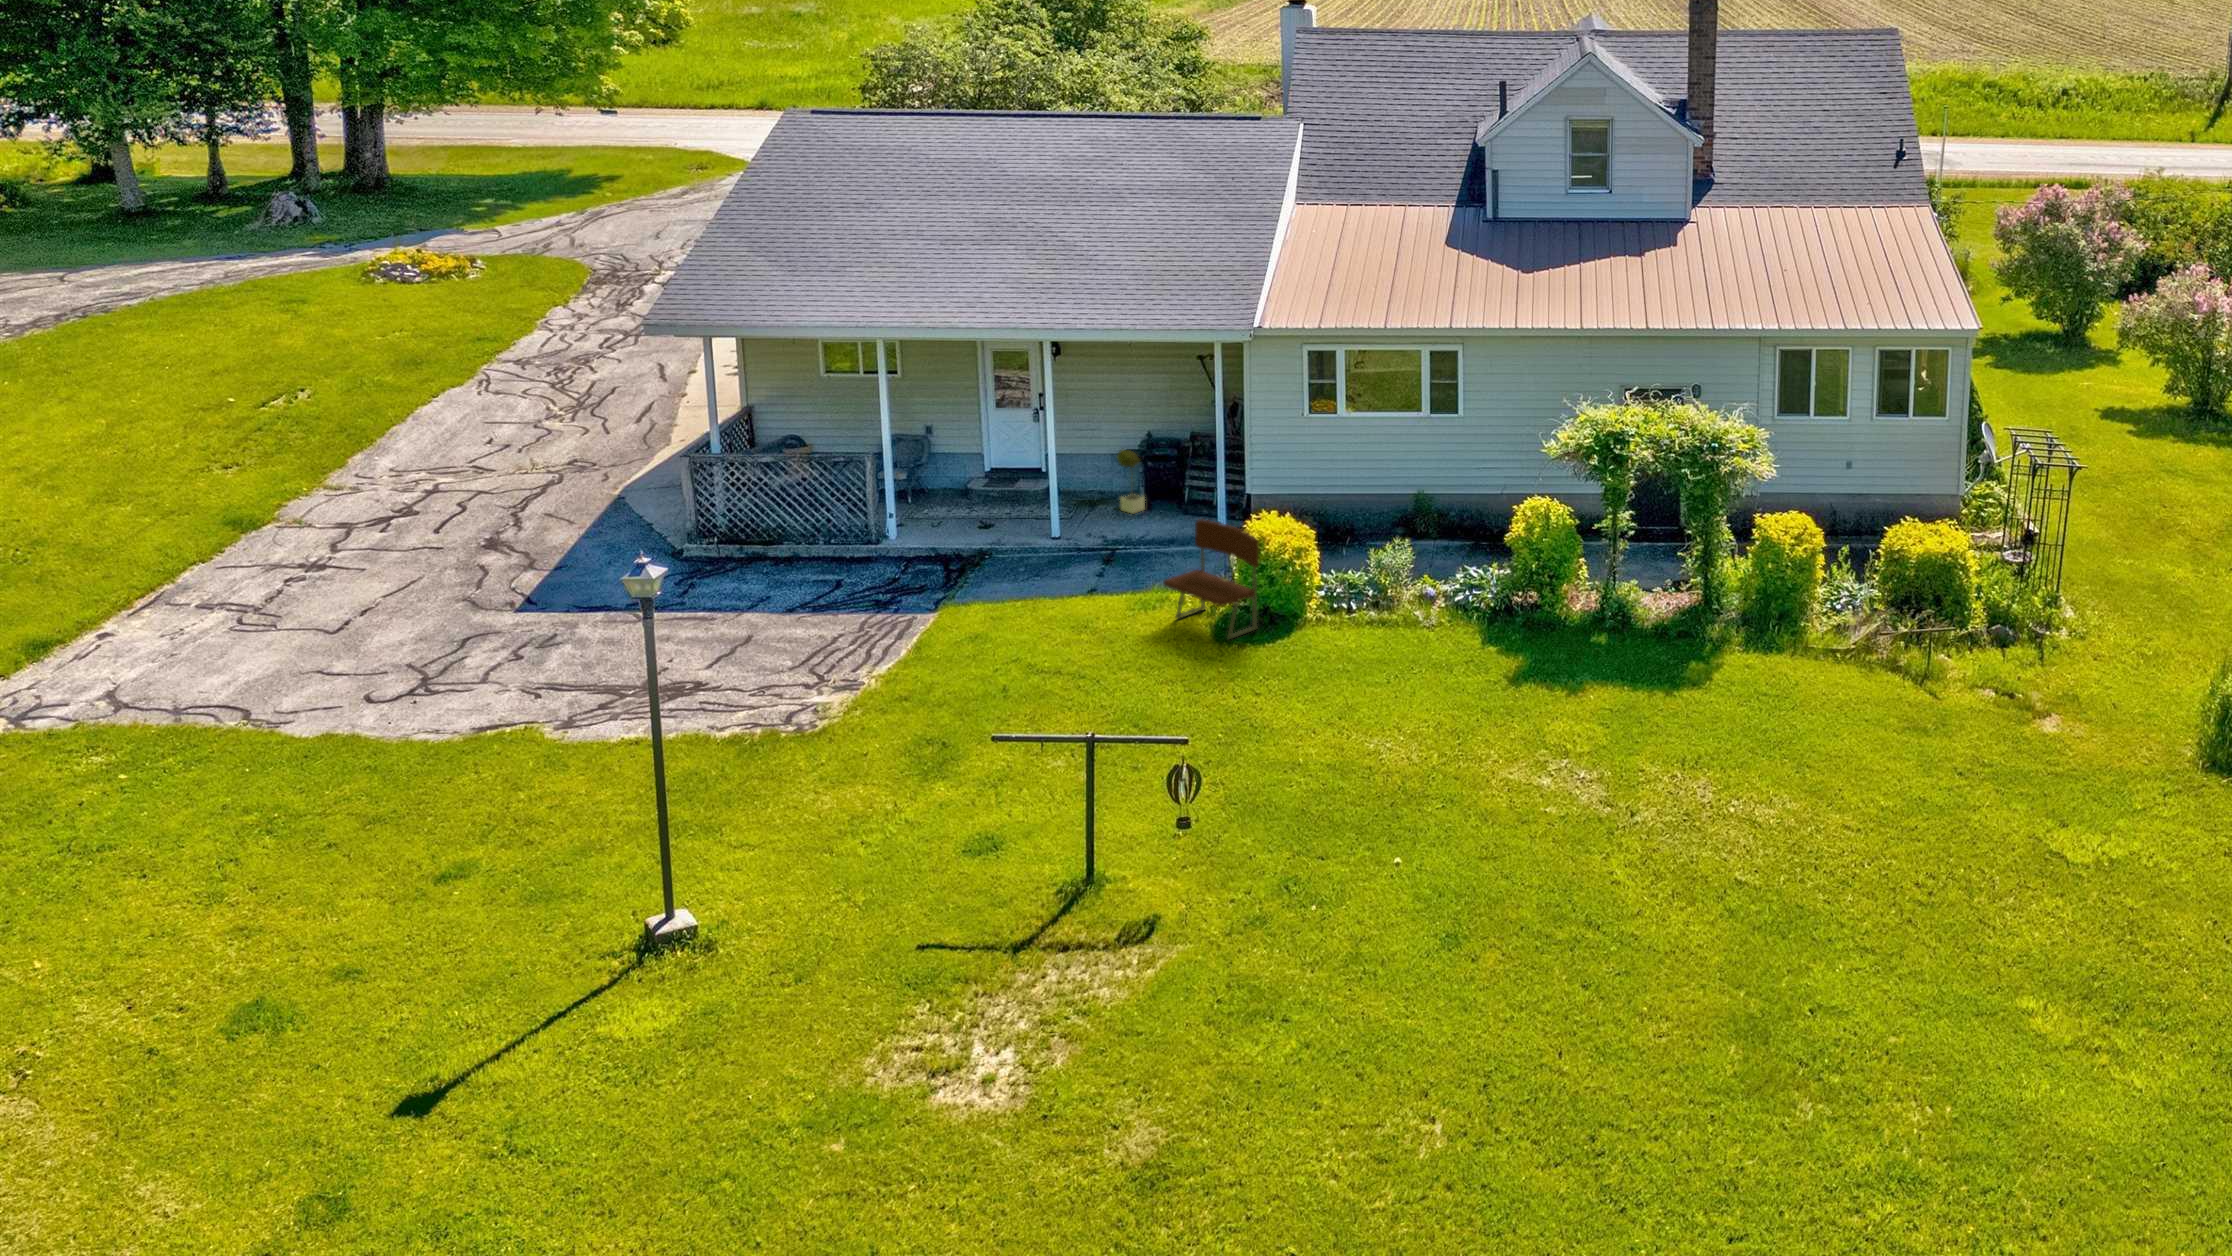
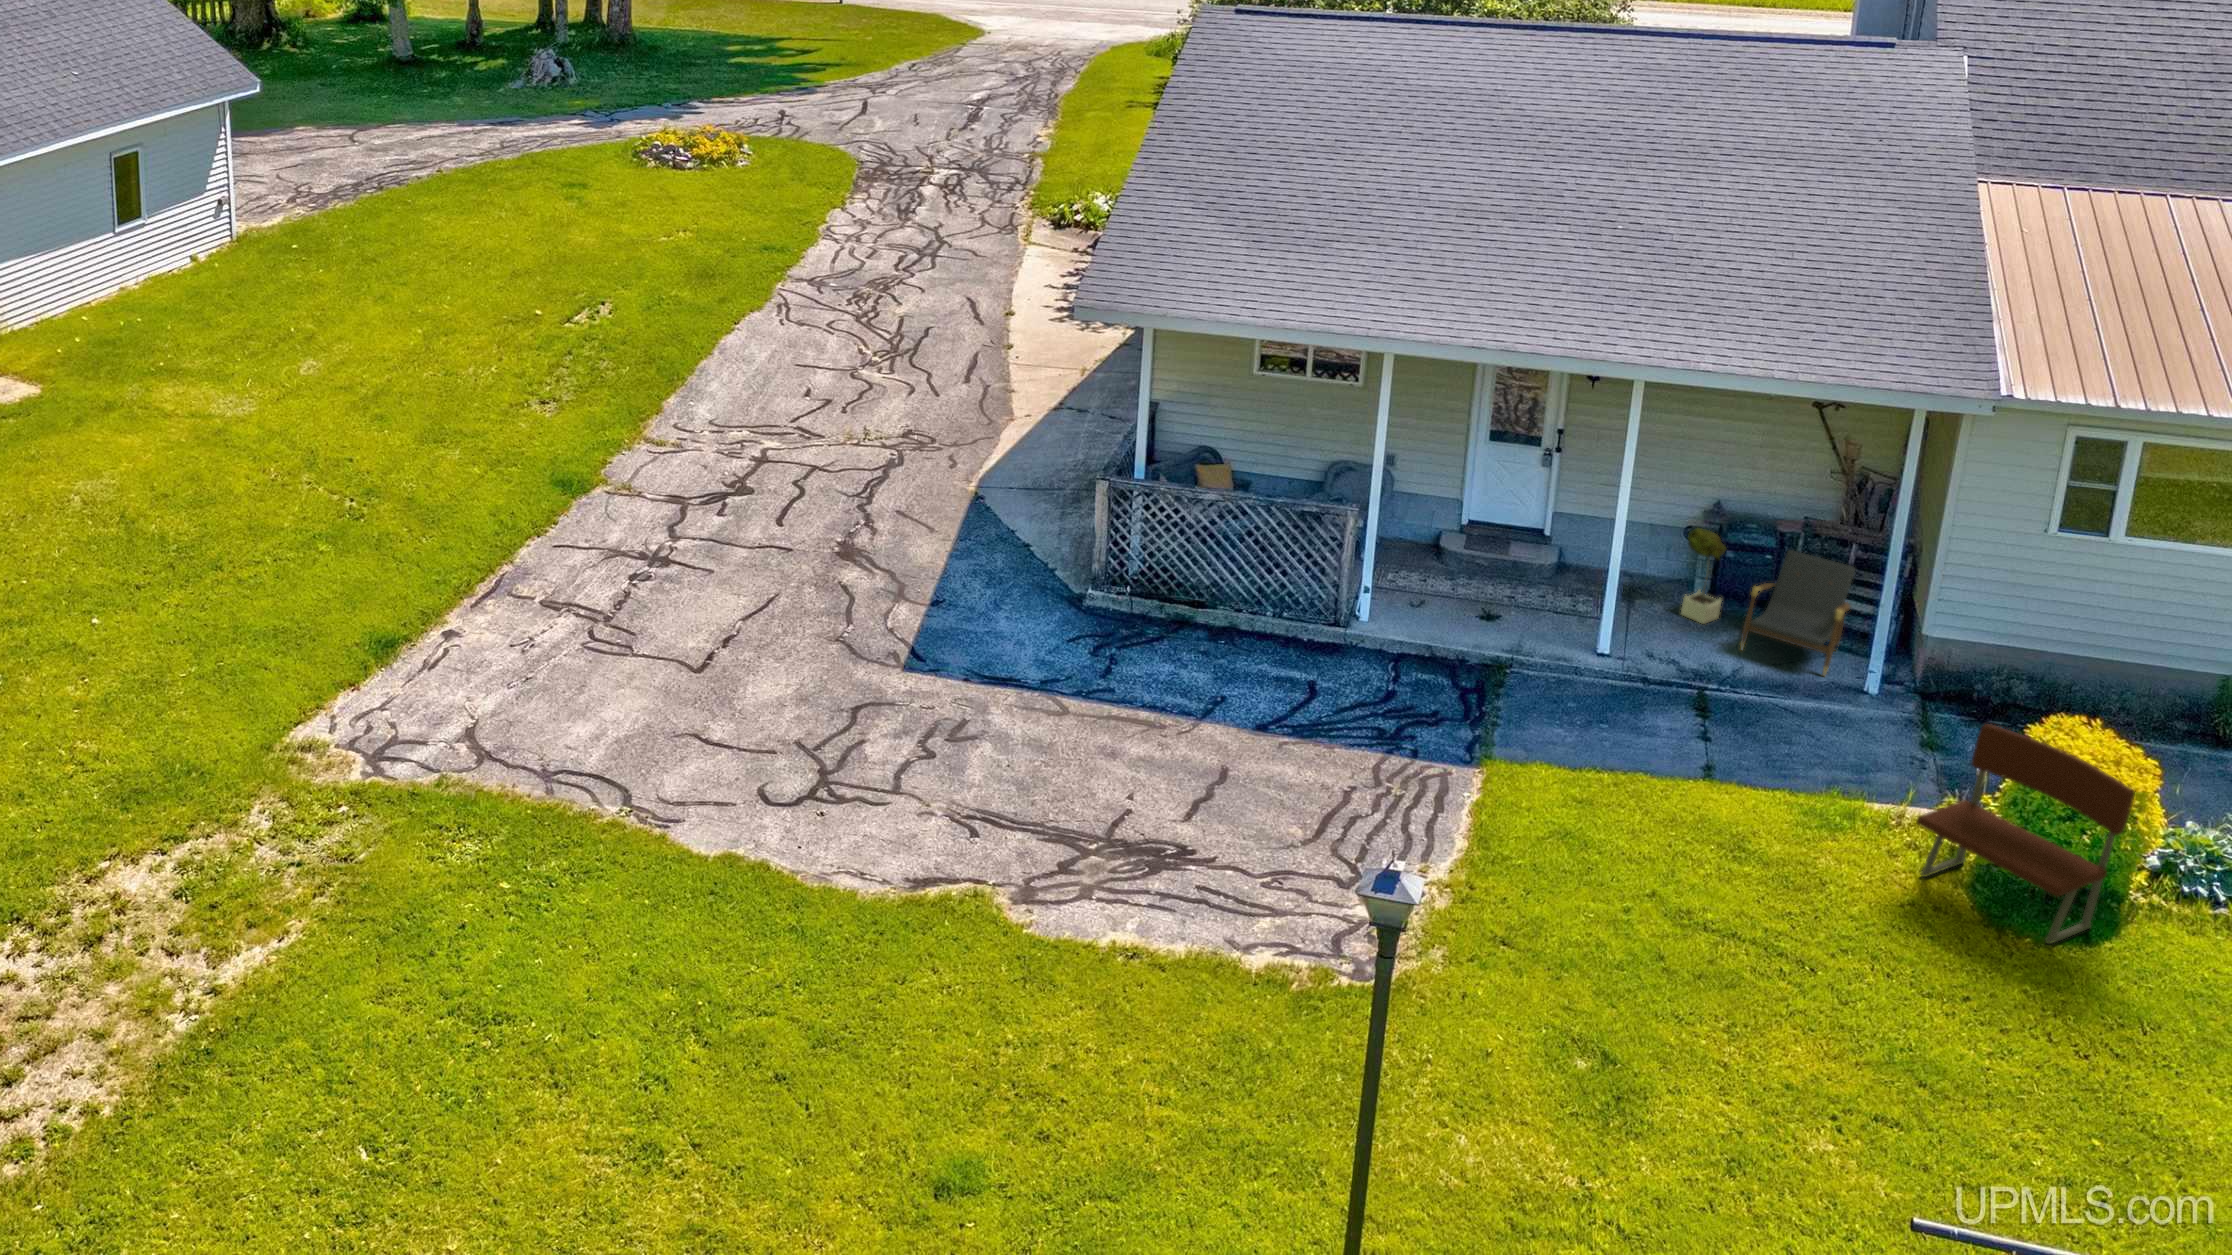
lounge chair: none [1148,456,1213,532] -> present [1740,550,1855,675]

